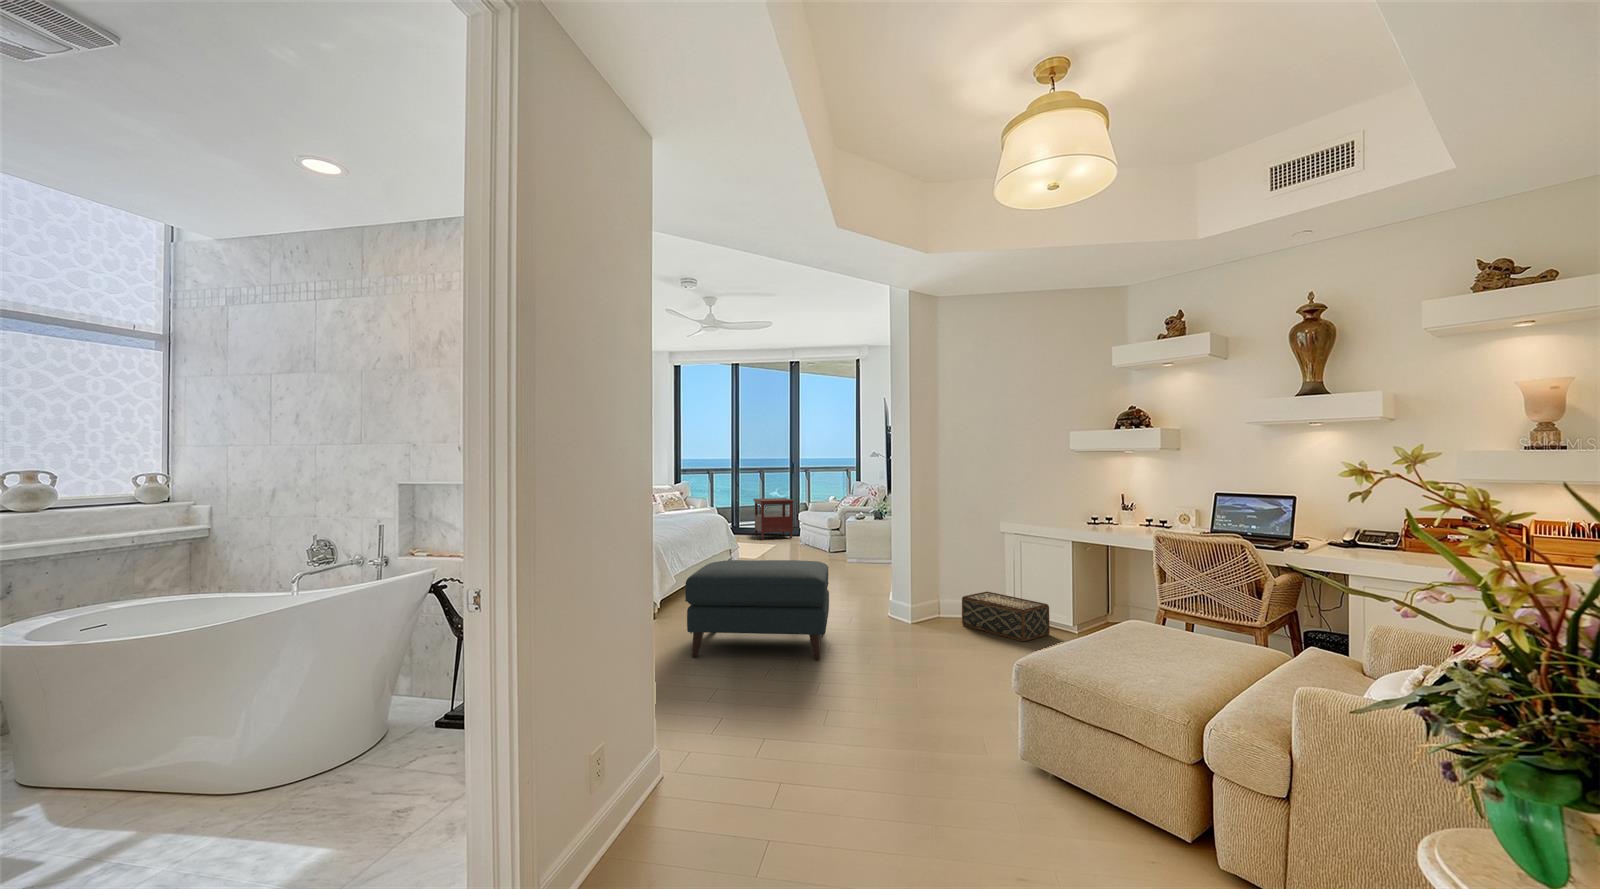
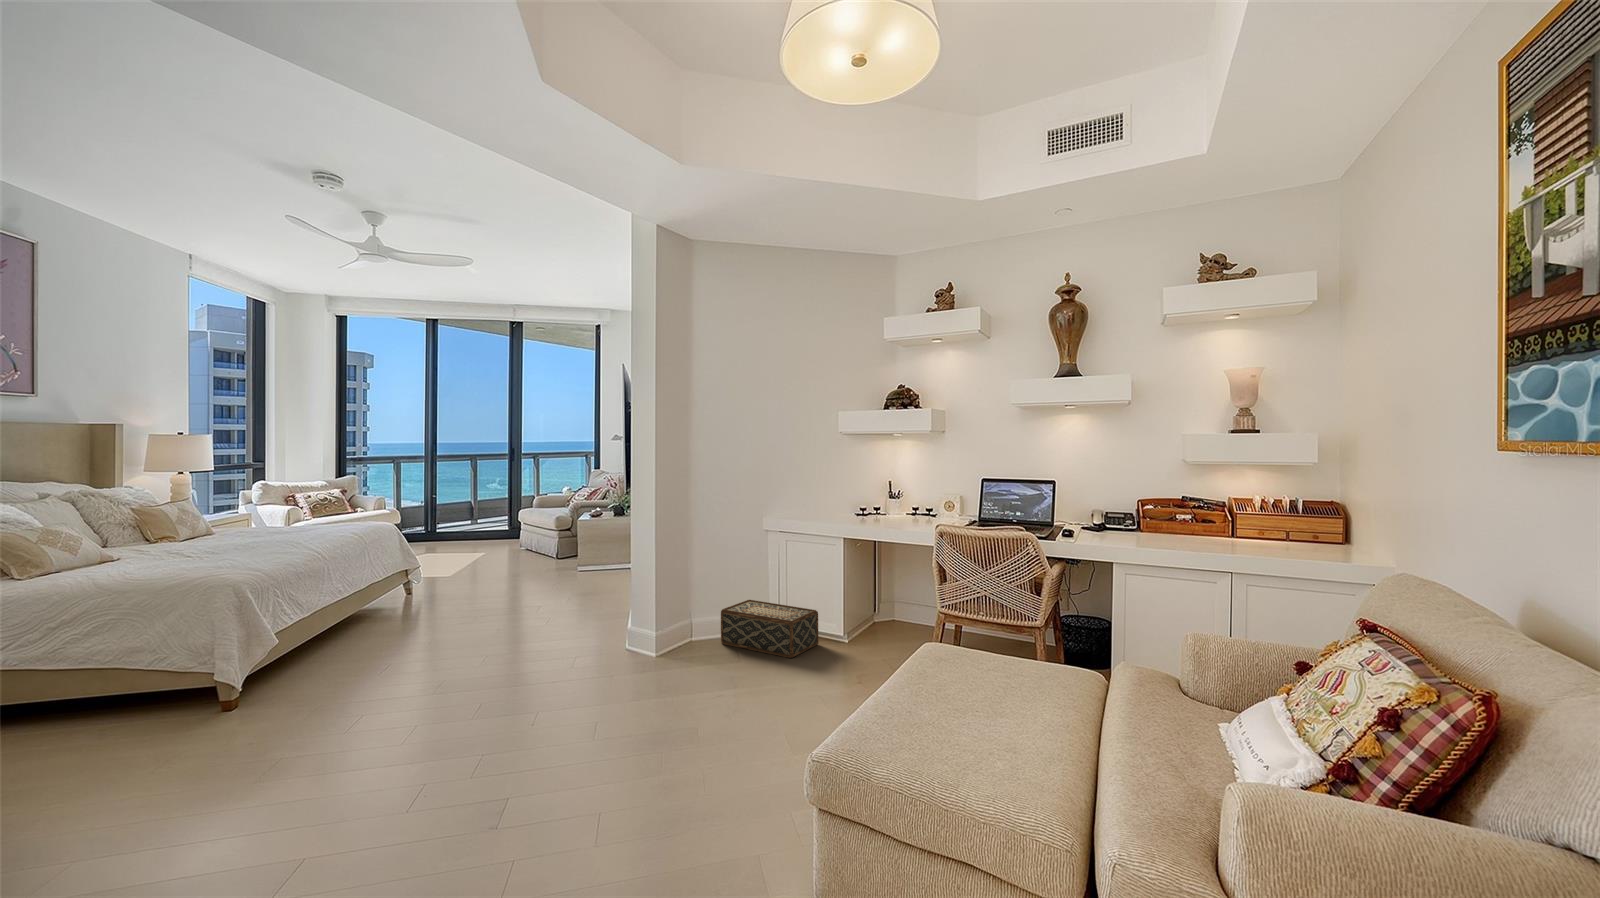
side table: present [753,498,794,540] -> none [458,491,514,546]
ottoman: present [685,560,829,660] -> none [308,585,549,752]

